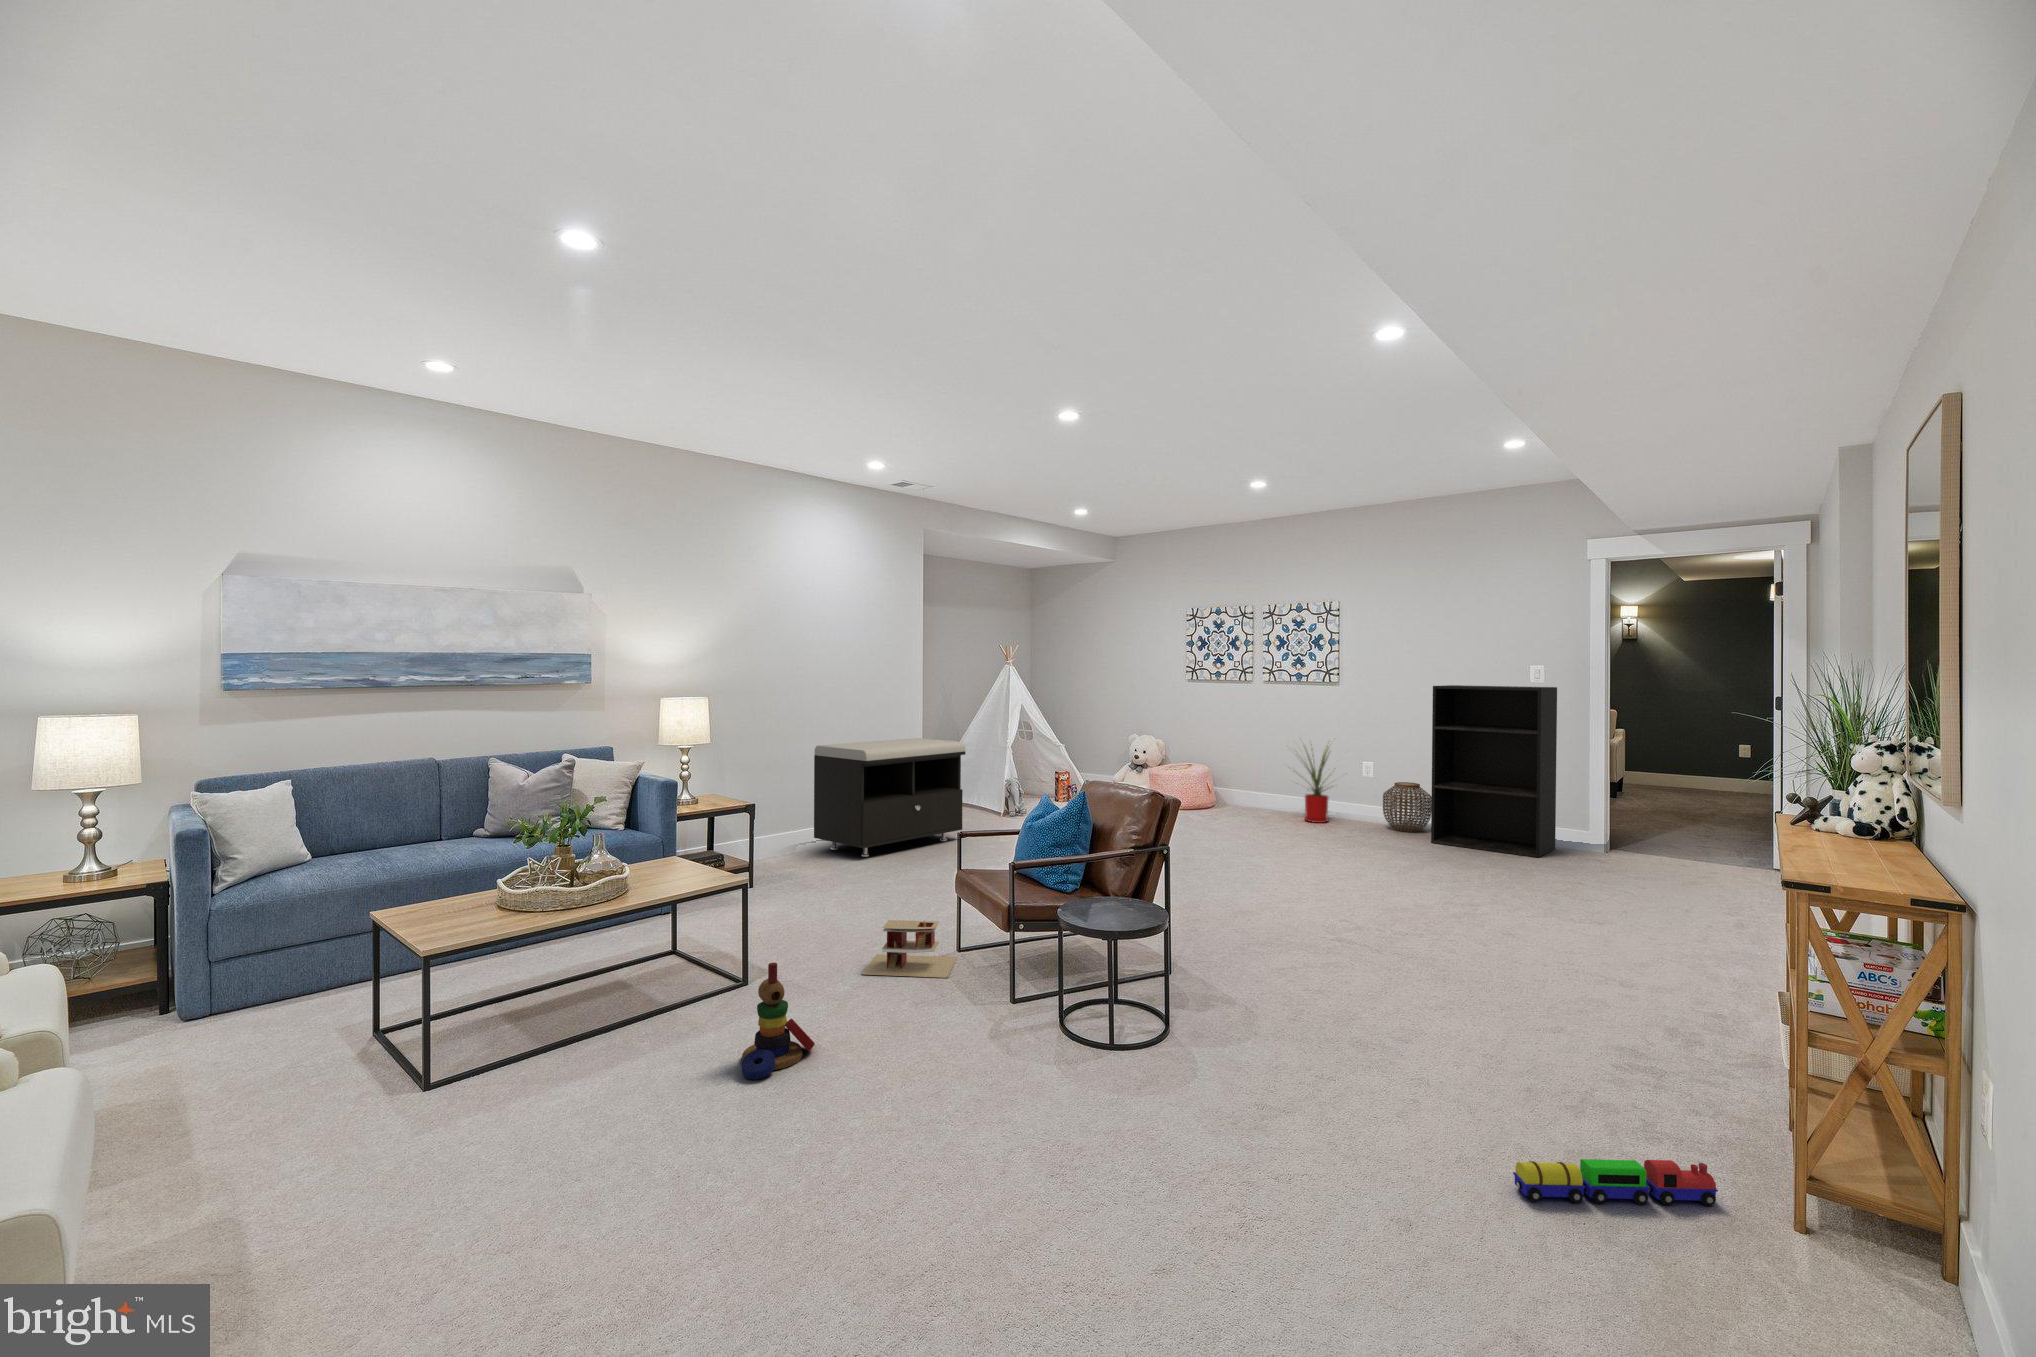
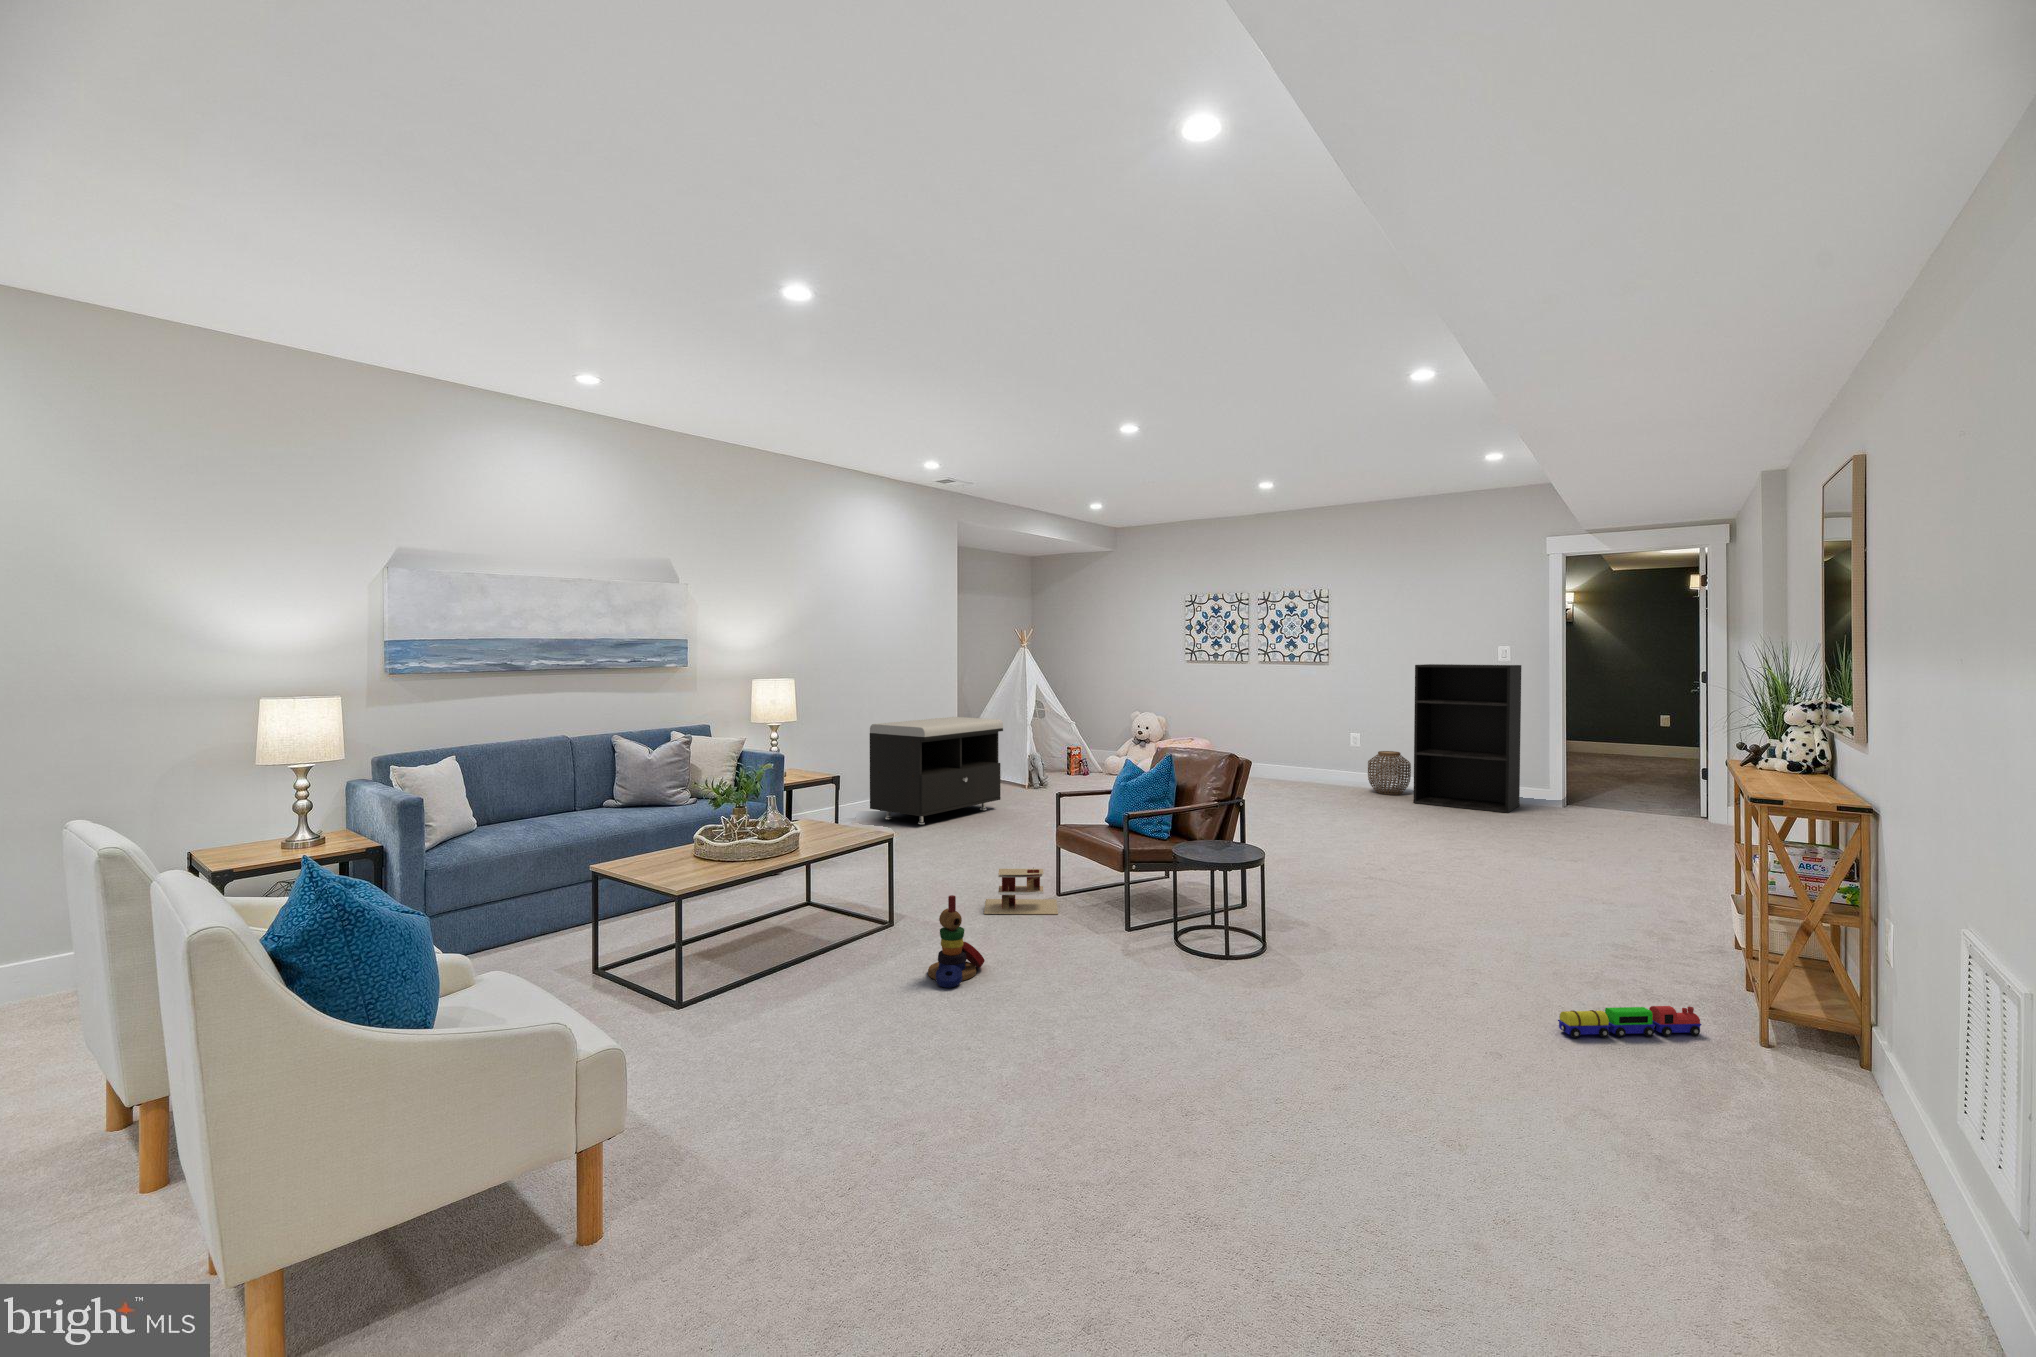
house plant: present [1296,746,1333,823] -> none [1279,712,1339,789]

